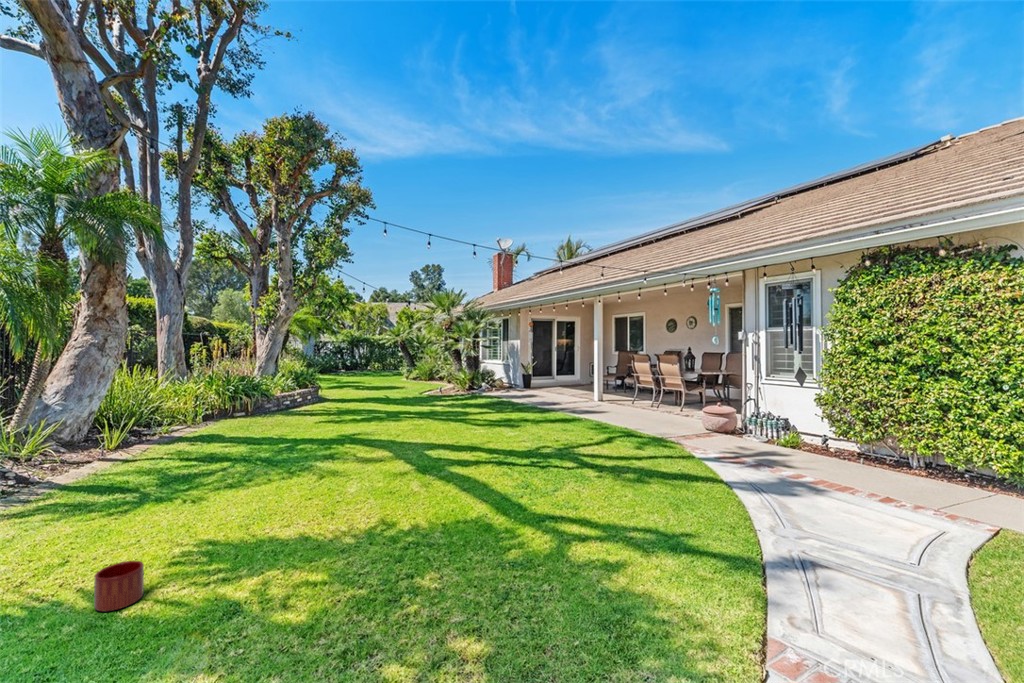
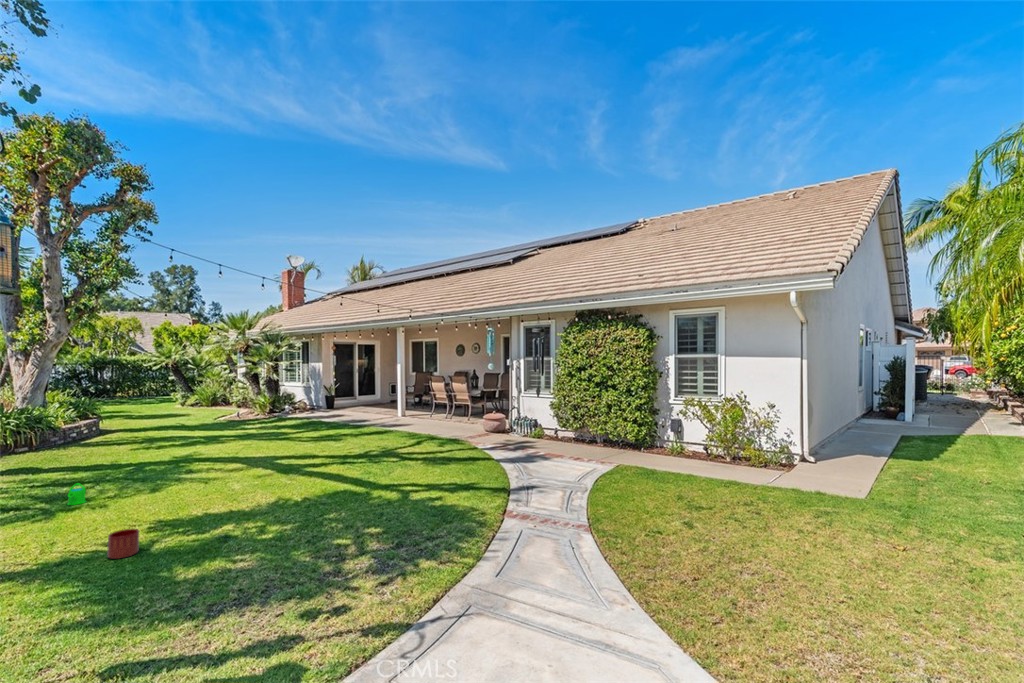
watering can: none [191,463,216,488] -> present [67,483,86,505]

